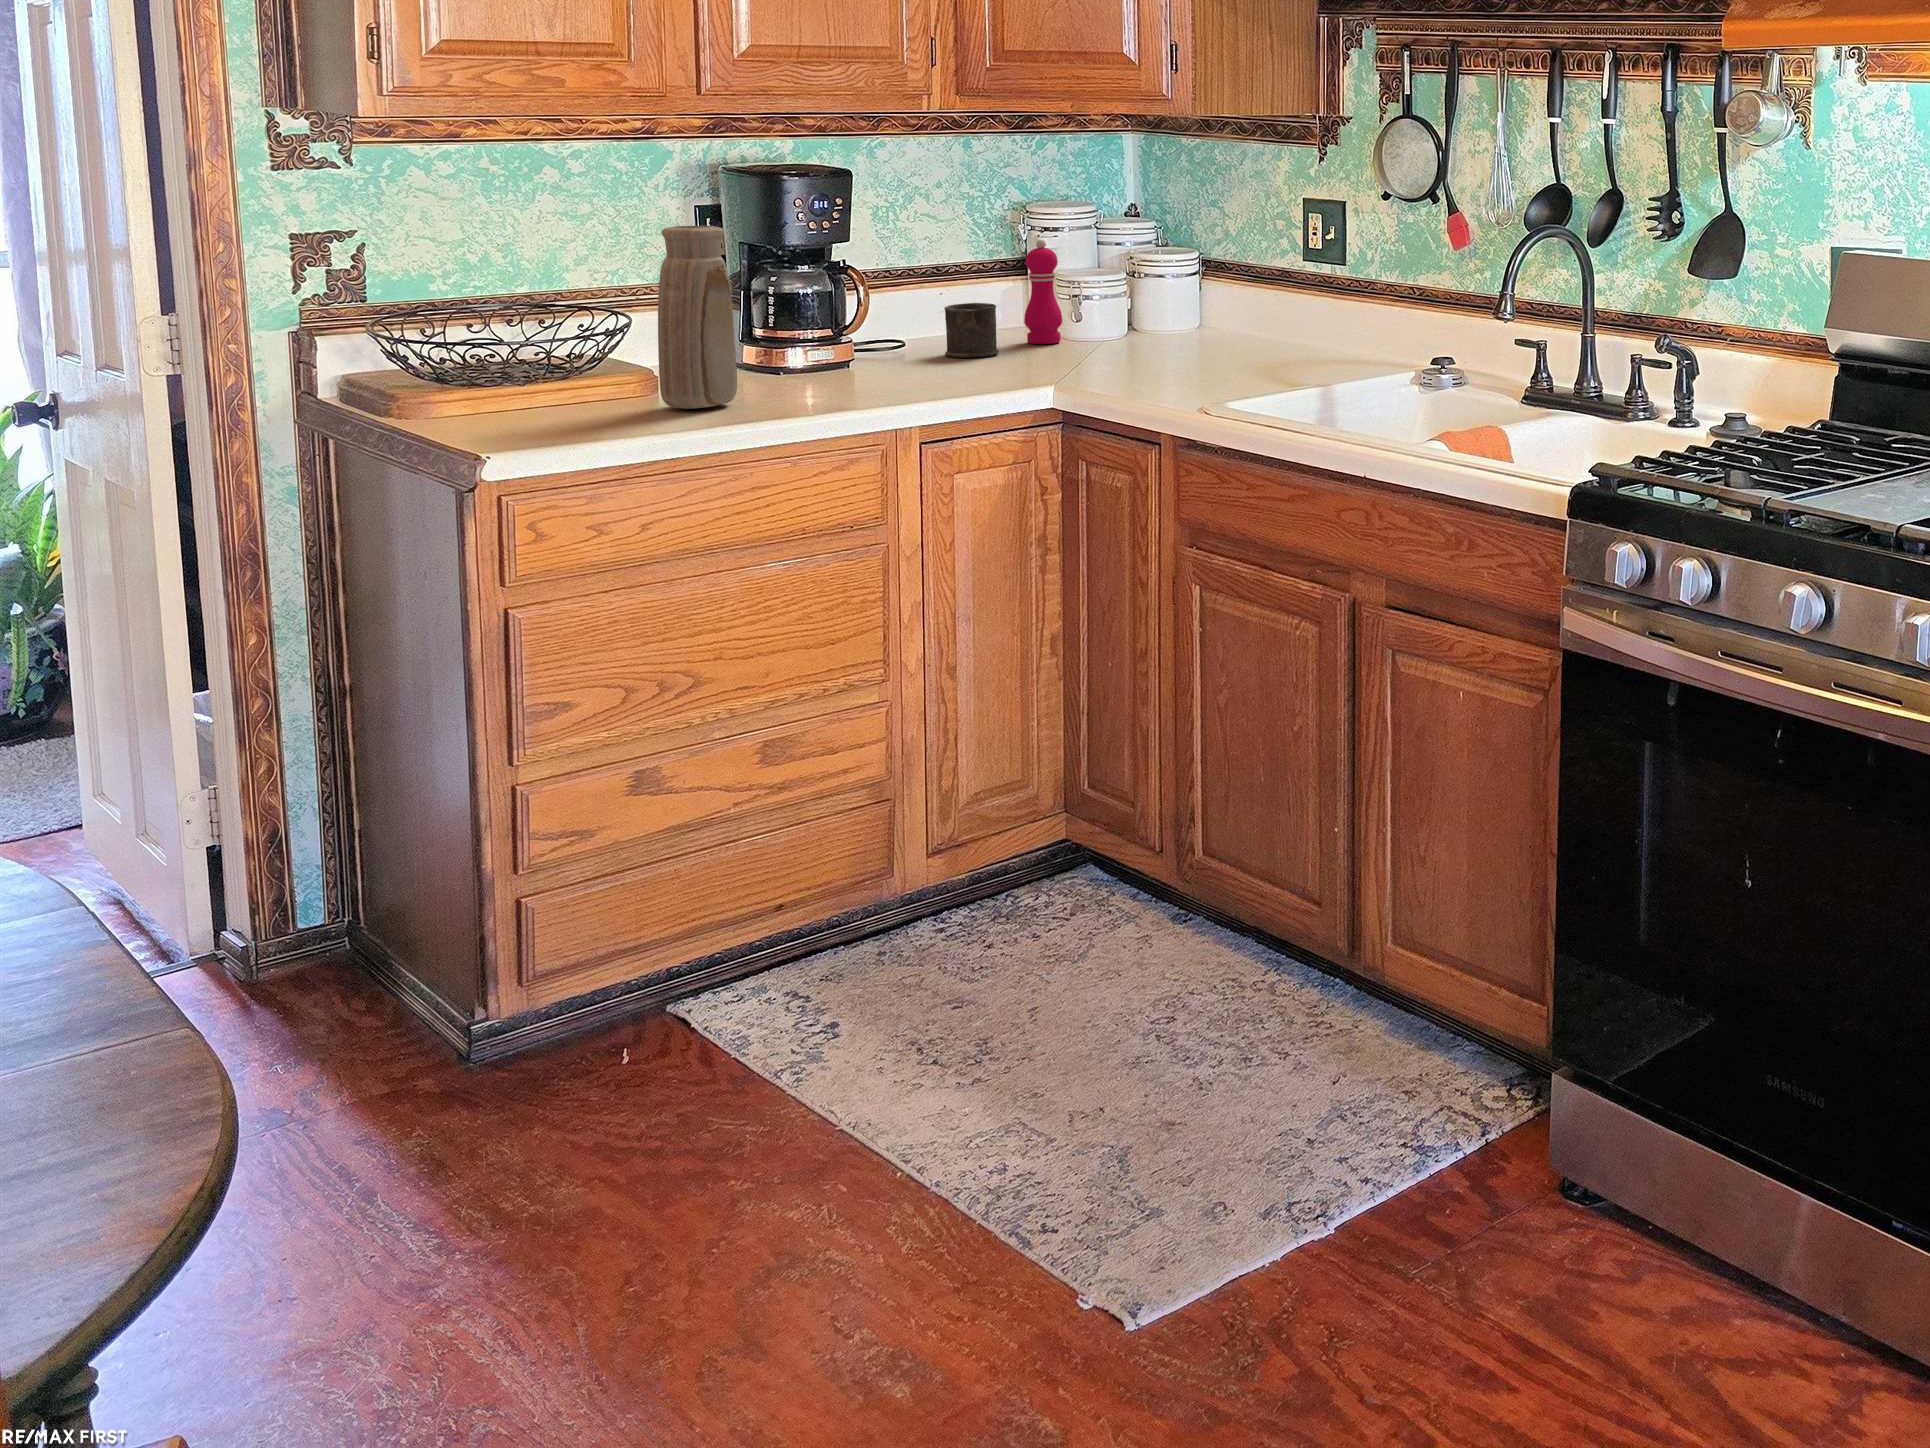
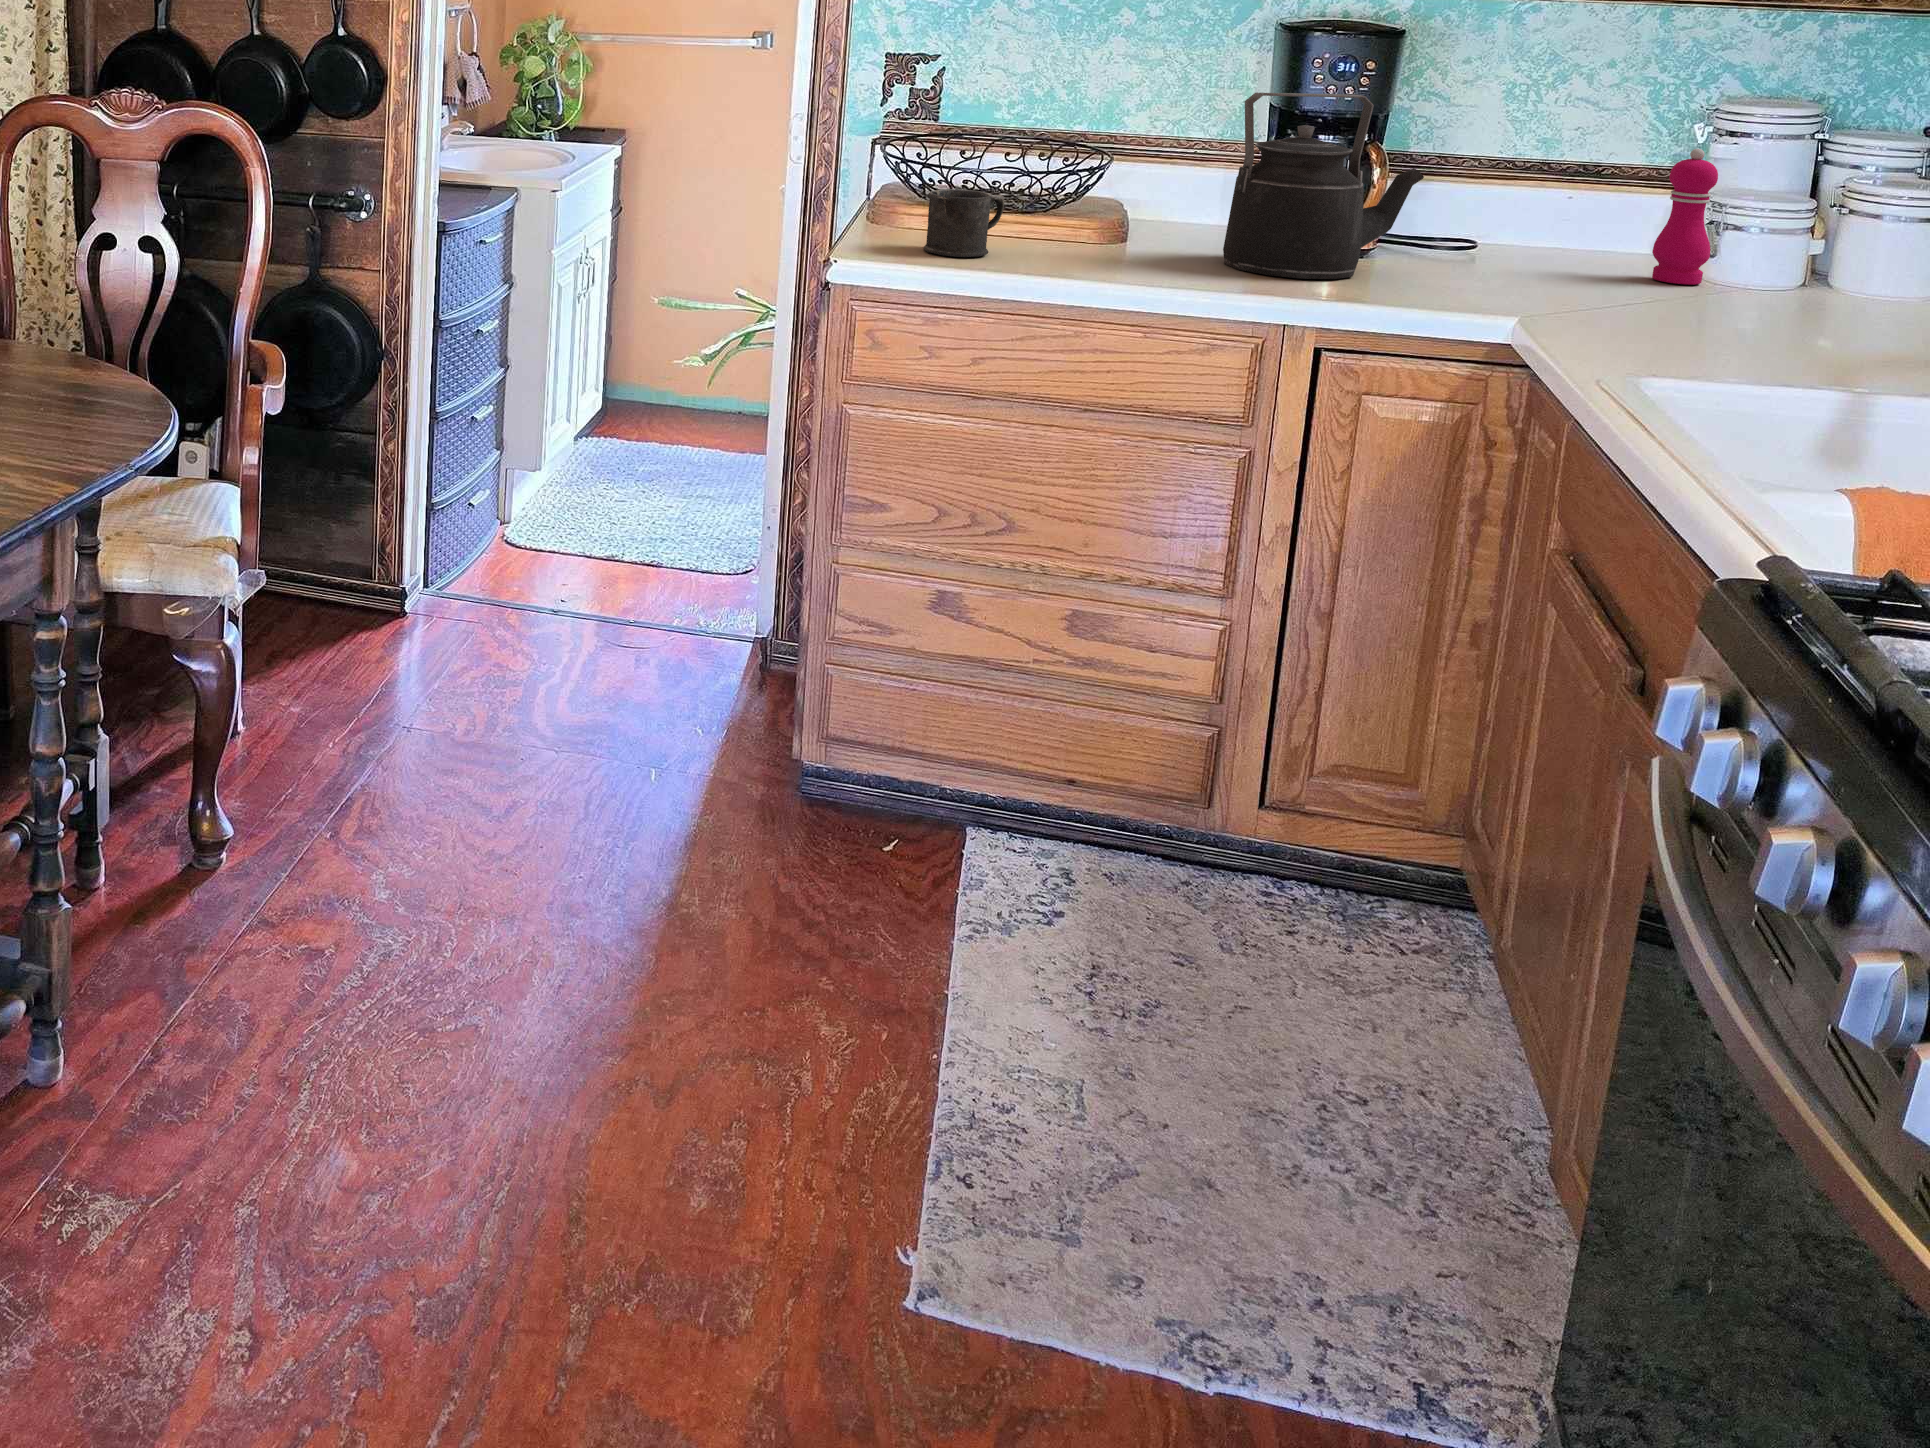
kettle: none [762,224,898,392] -> present [1223,93,1424,279]
vase: present [658,226,737,409] -> none [1079,75,1170,263]
mug: present [944,303,999,358] -> present [923,189,1004,257]

